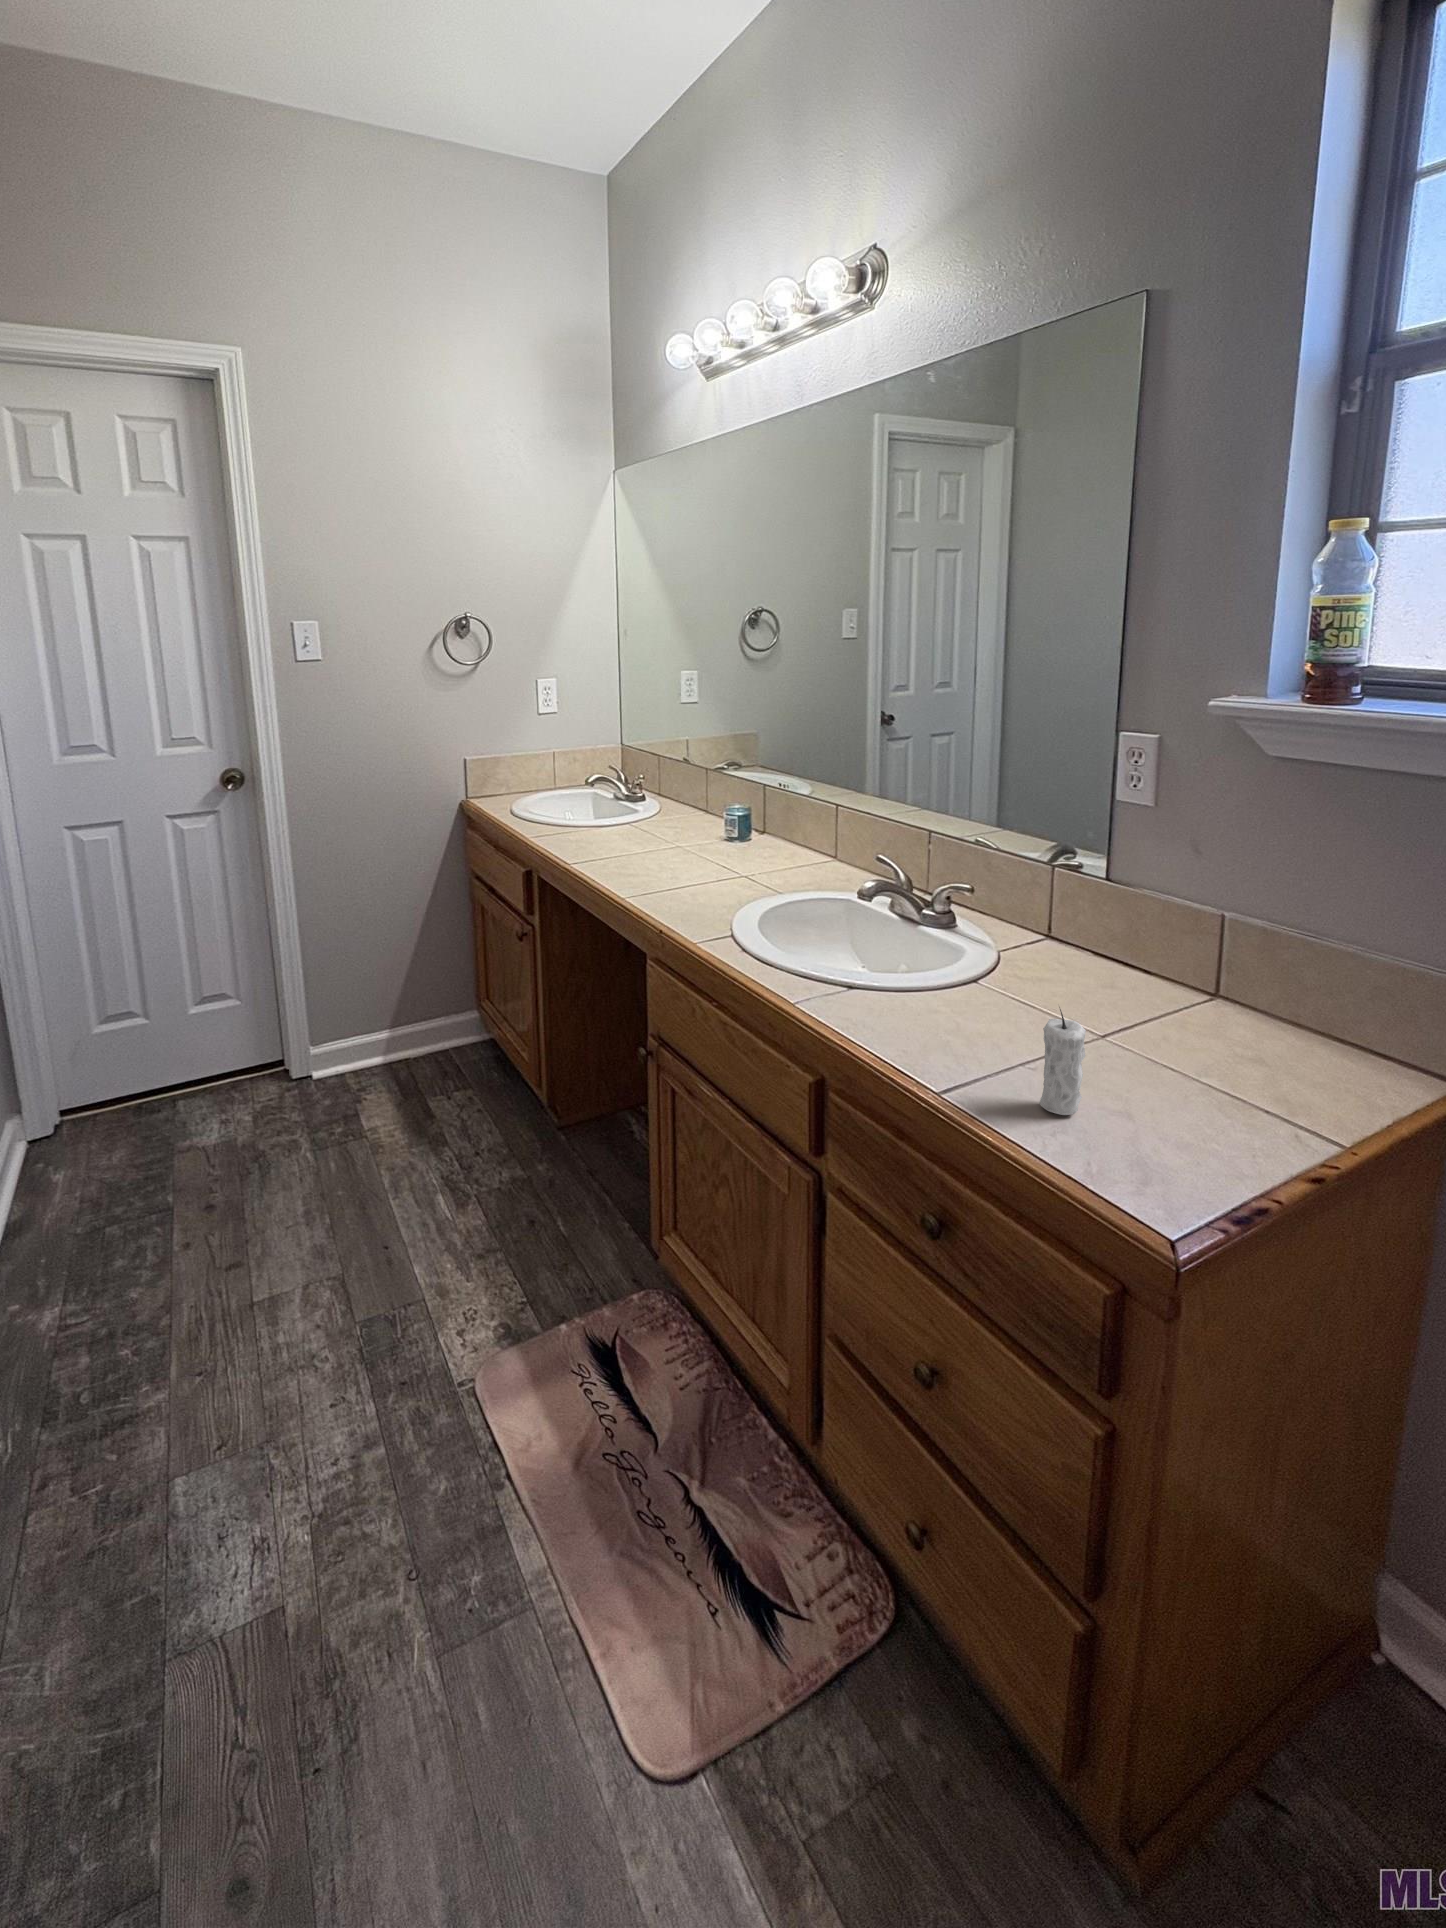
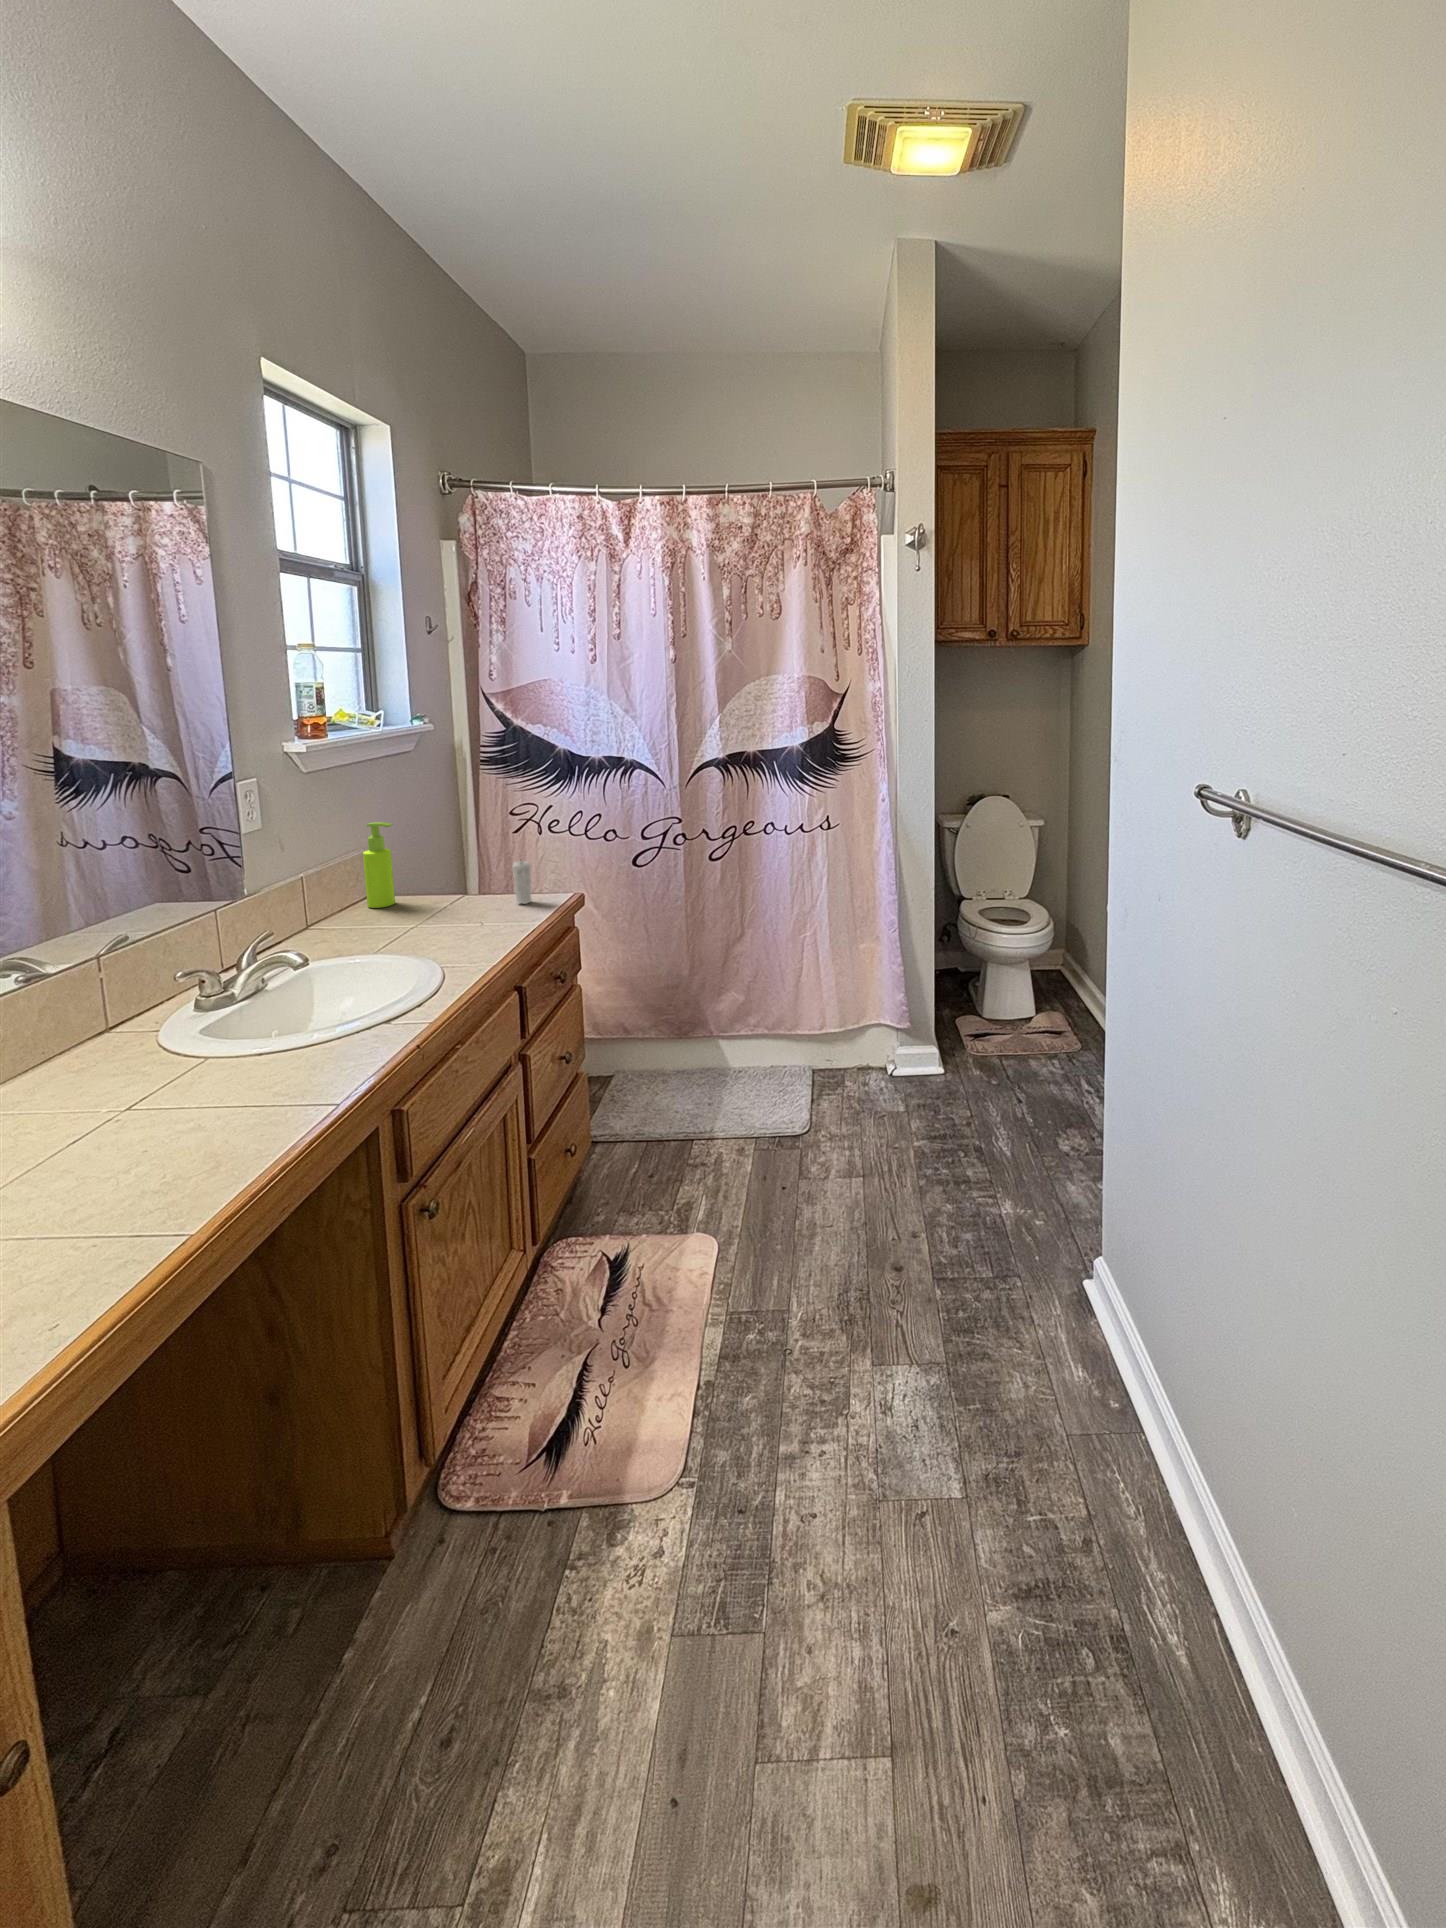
soap dispenser: none [1229,887,1295,1053] -> present [363,822,395,908]

